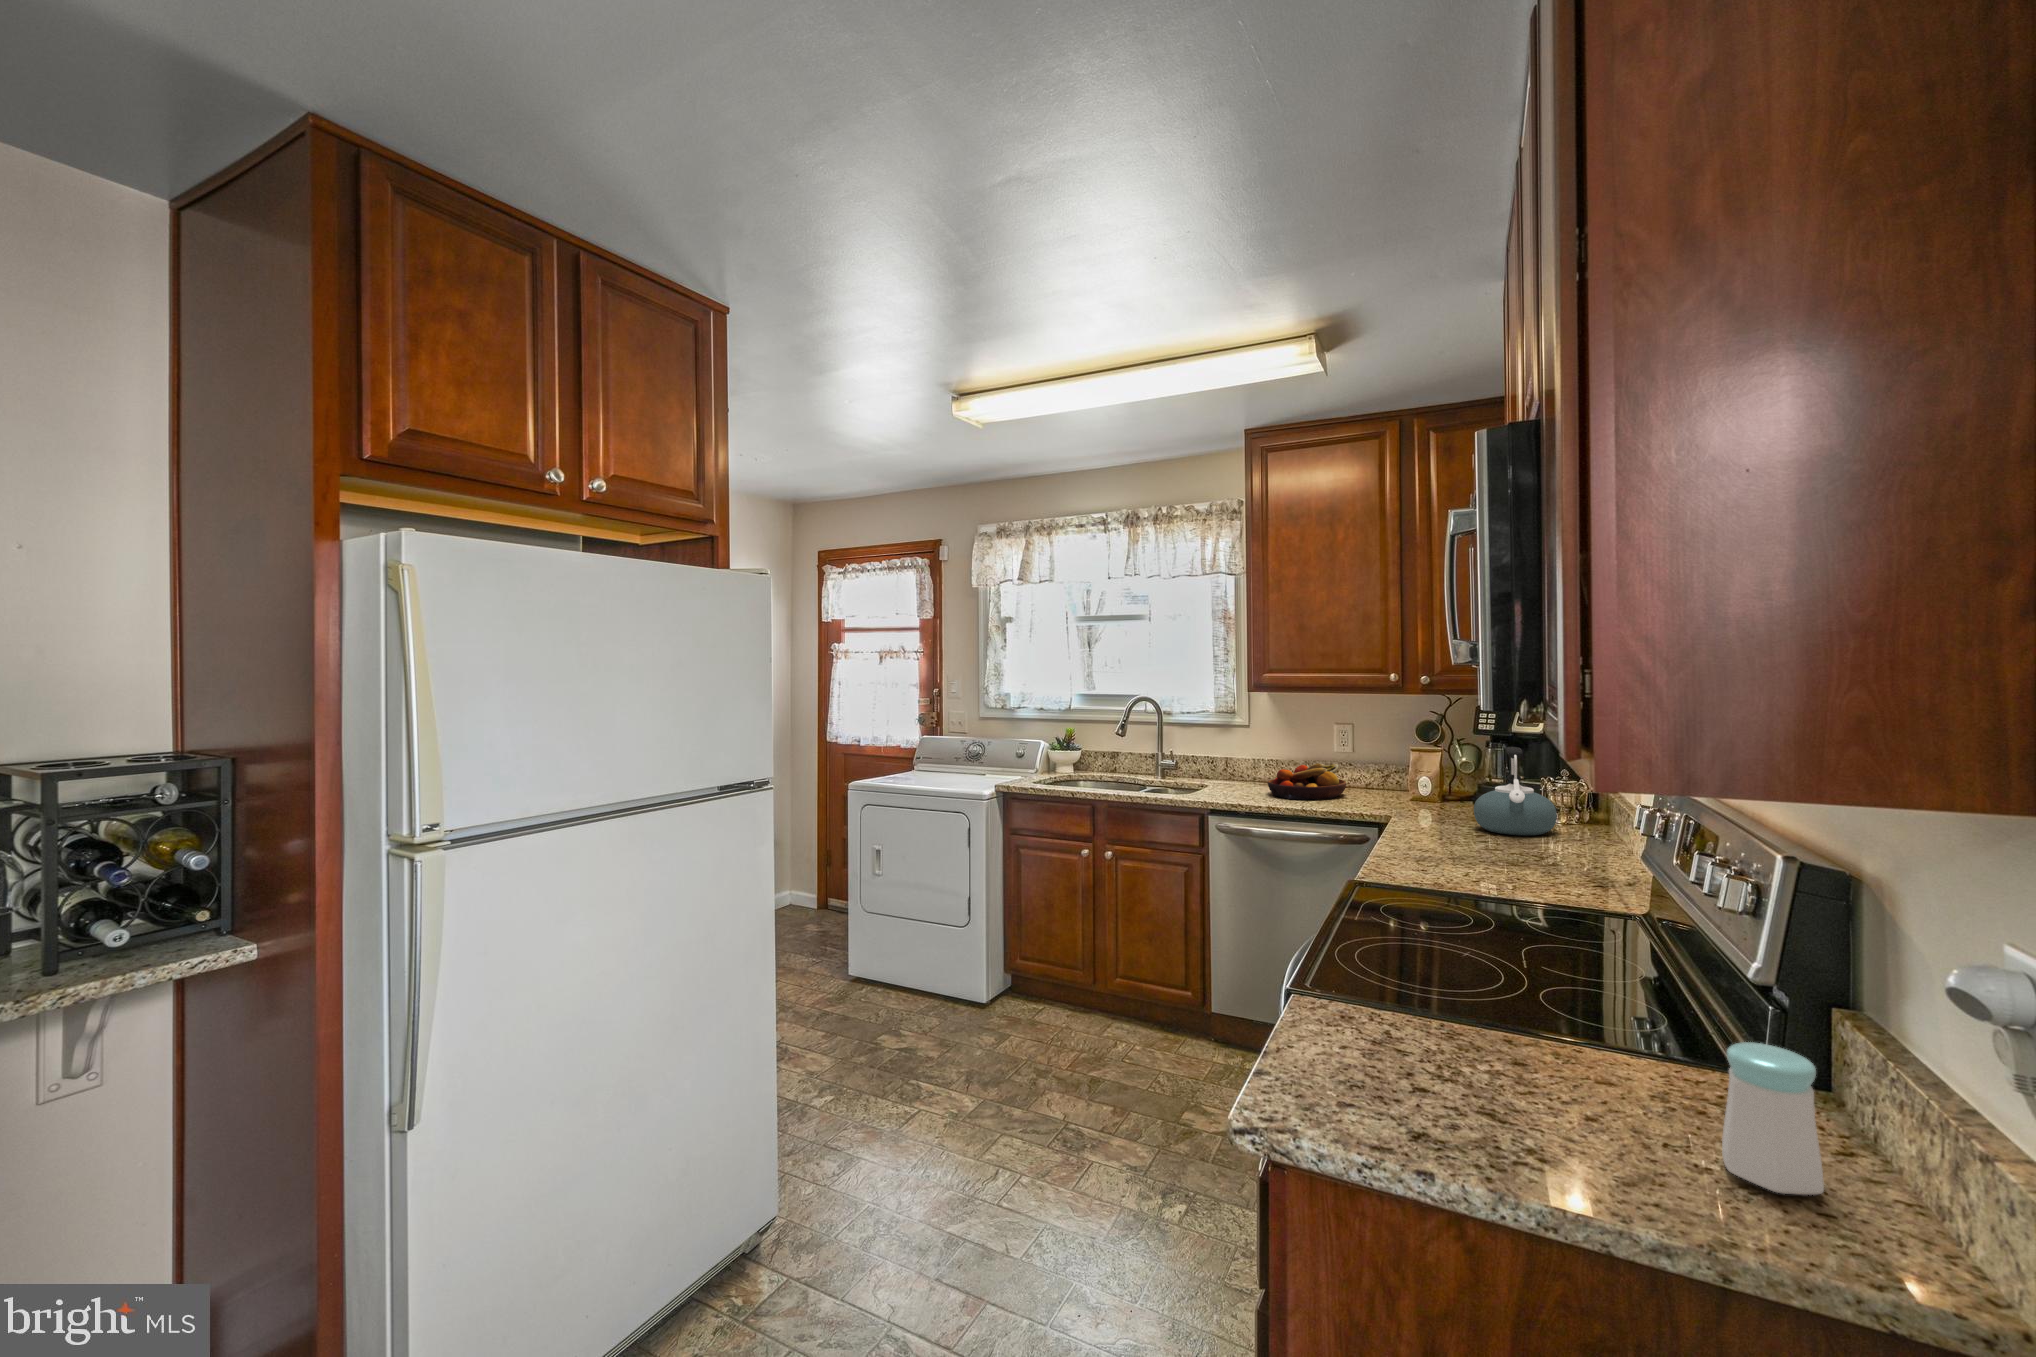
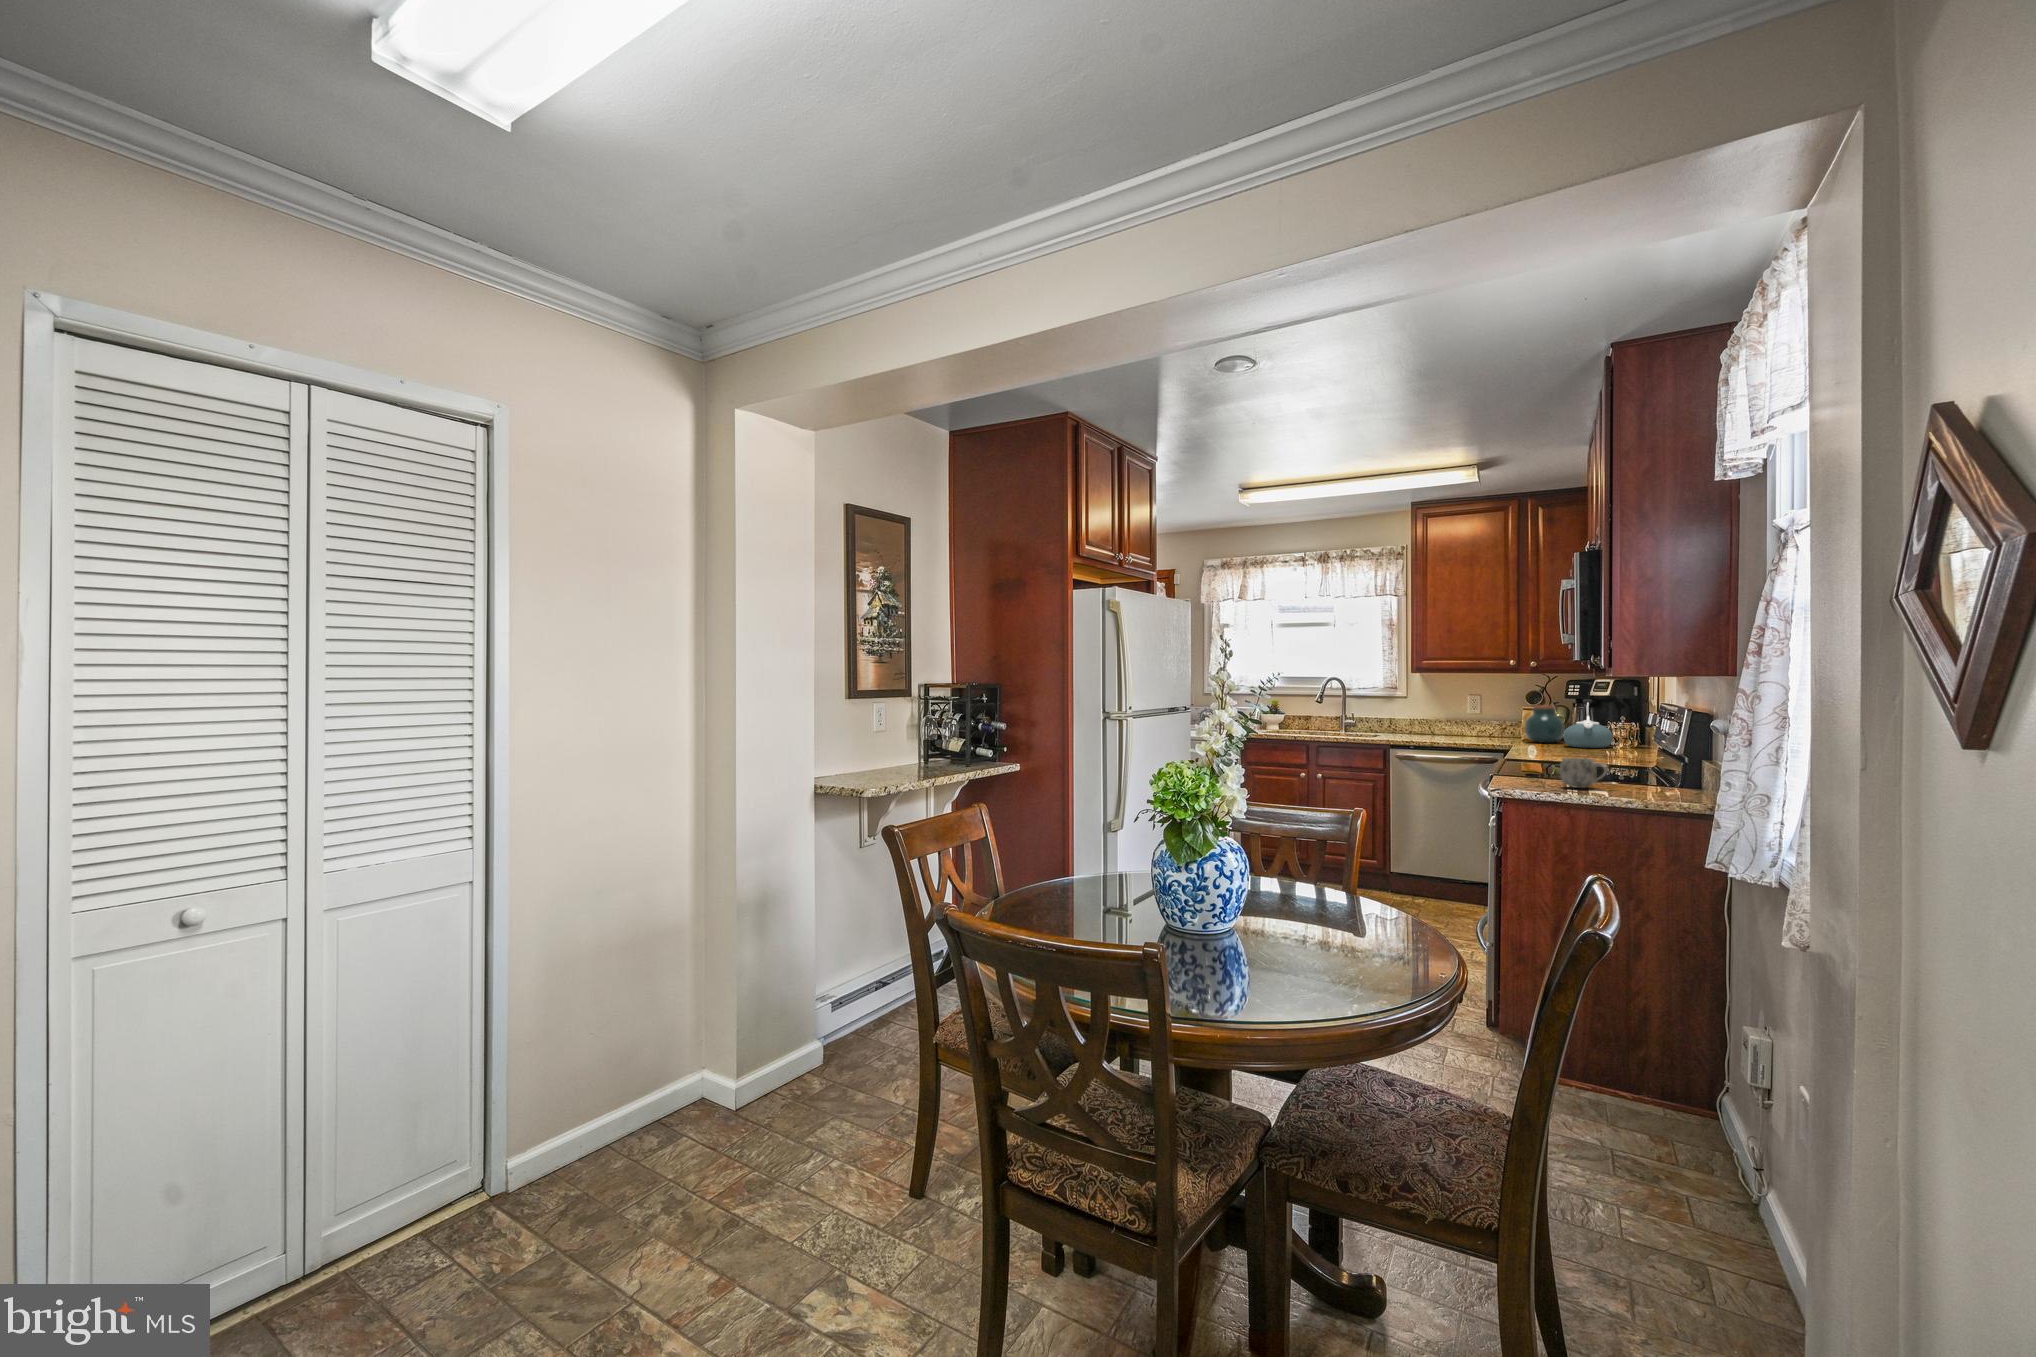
jar: none [1412,750,1474,814] -> present [1525,705,1565,743]
fruit bowl: present [1268,763,1346,800] -> none [1427,717,1480,739]
mug: none [1487,1032,1641,1151] -> present [1560,758,1607,788]
salt shaker: present [1722,1042,1824,1195] -> none [1634,752,1661,791]

